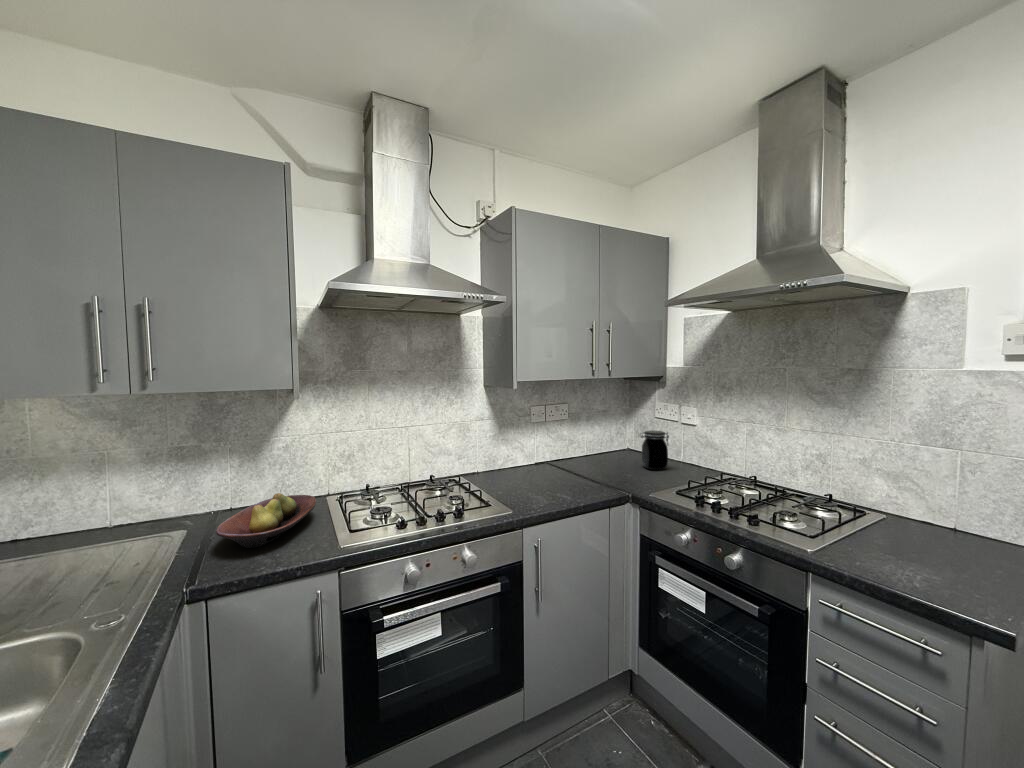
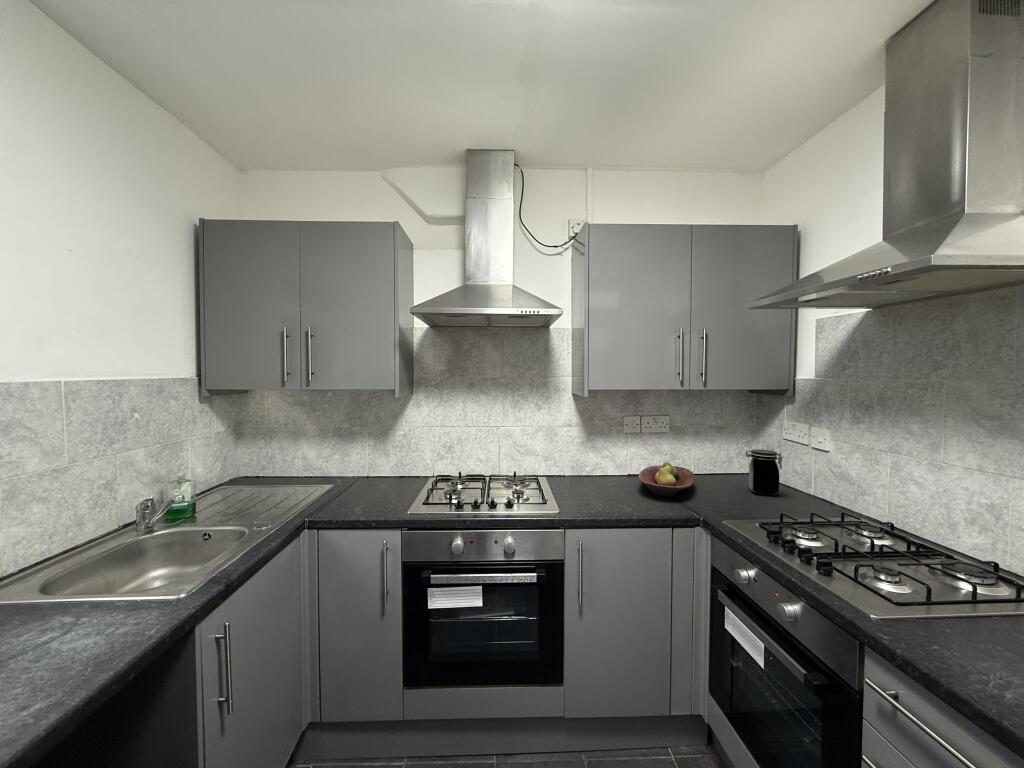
fruit bowl: present [216,493,316,548] -> present [638,462,695,497]

